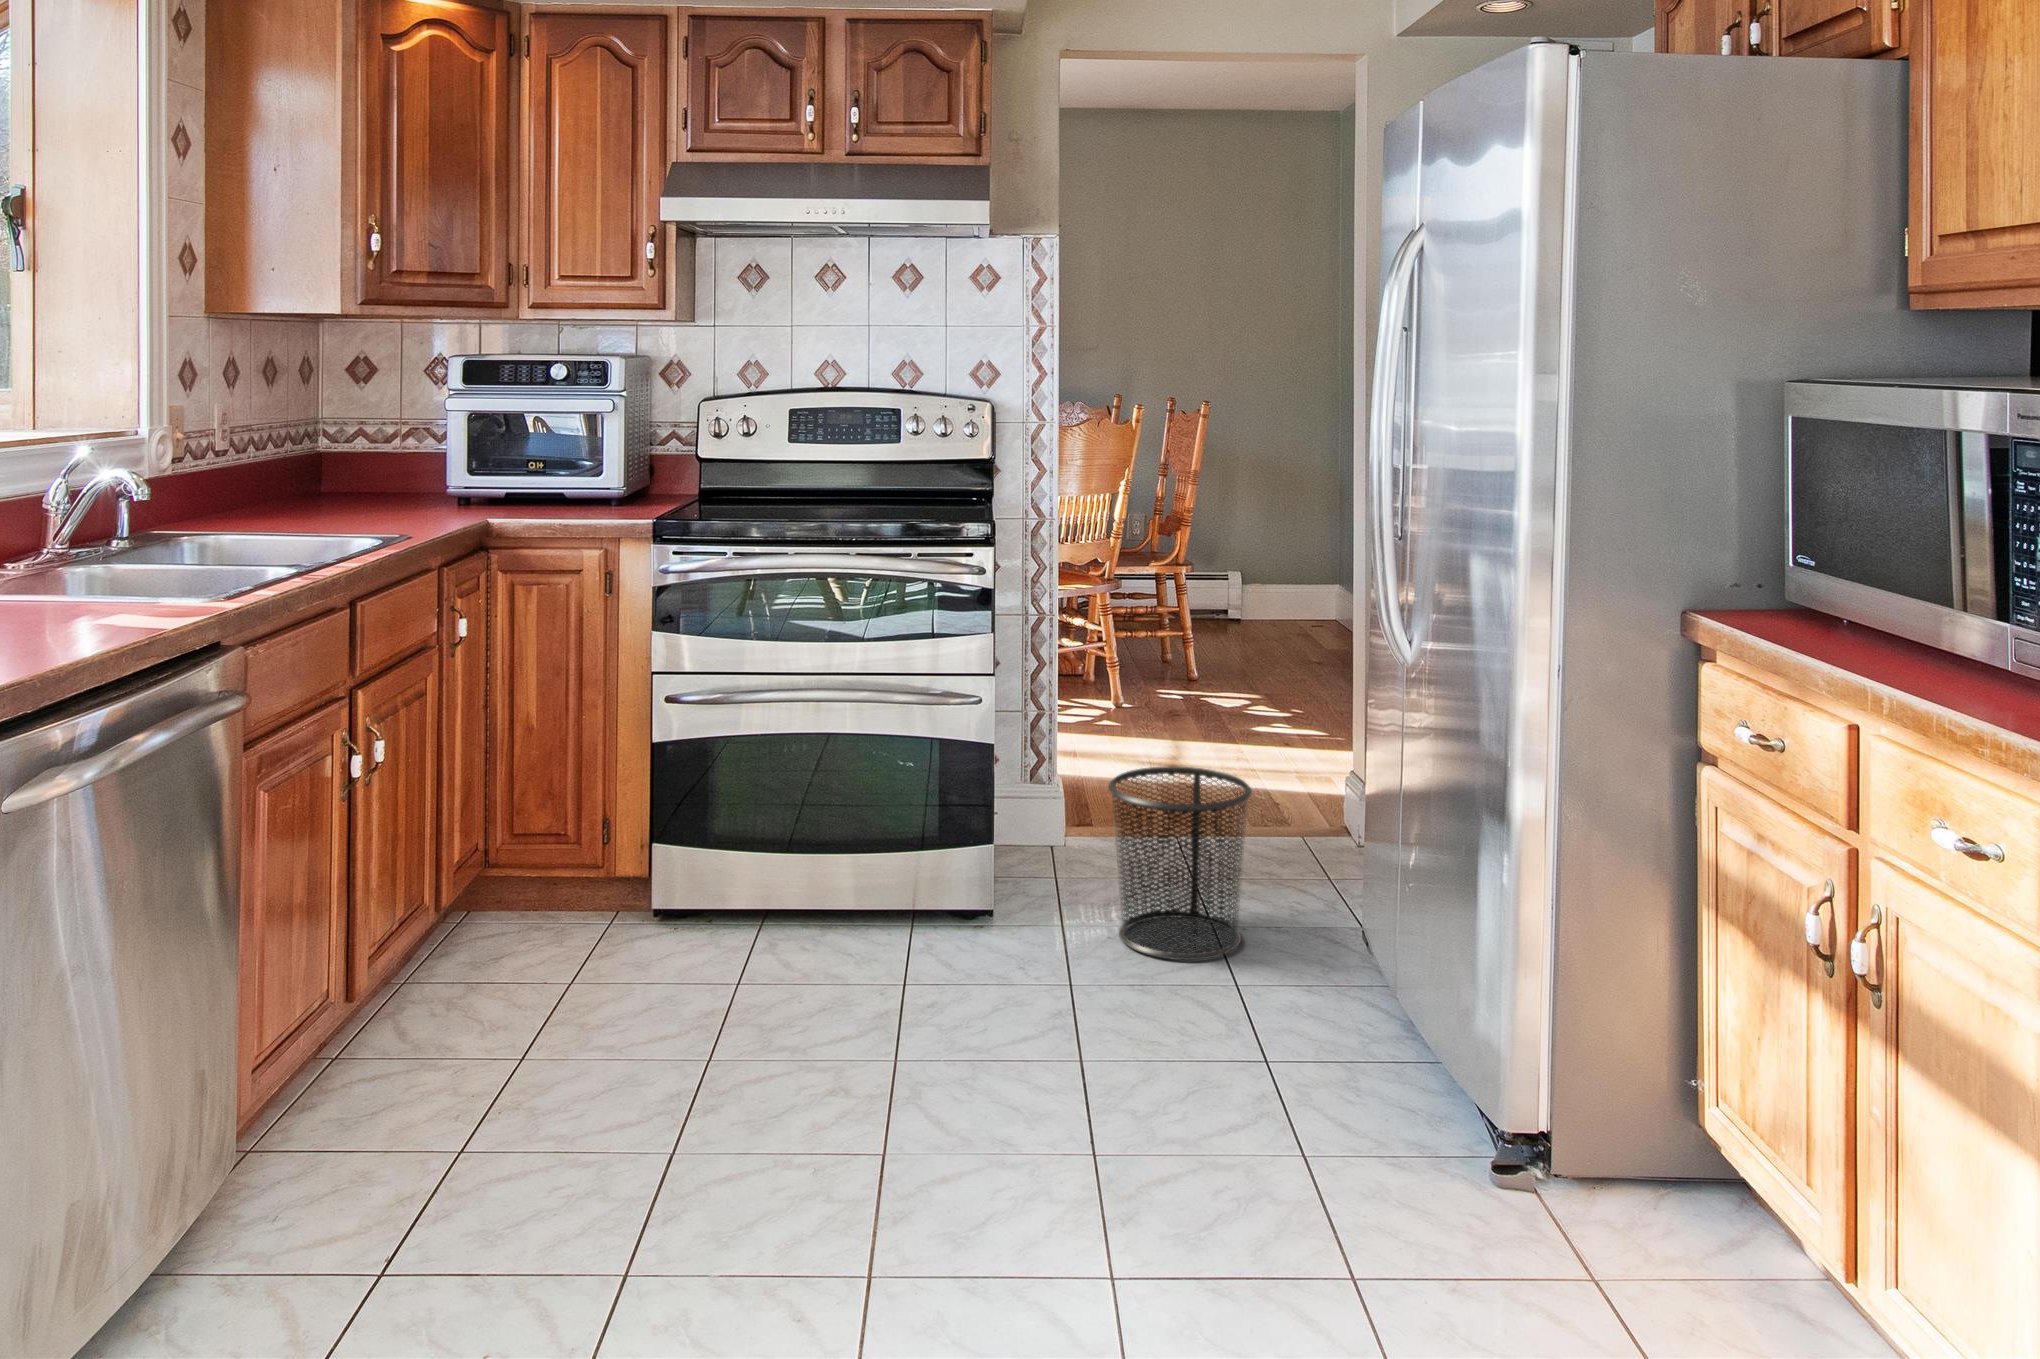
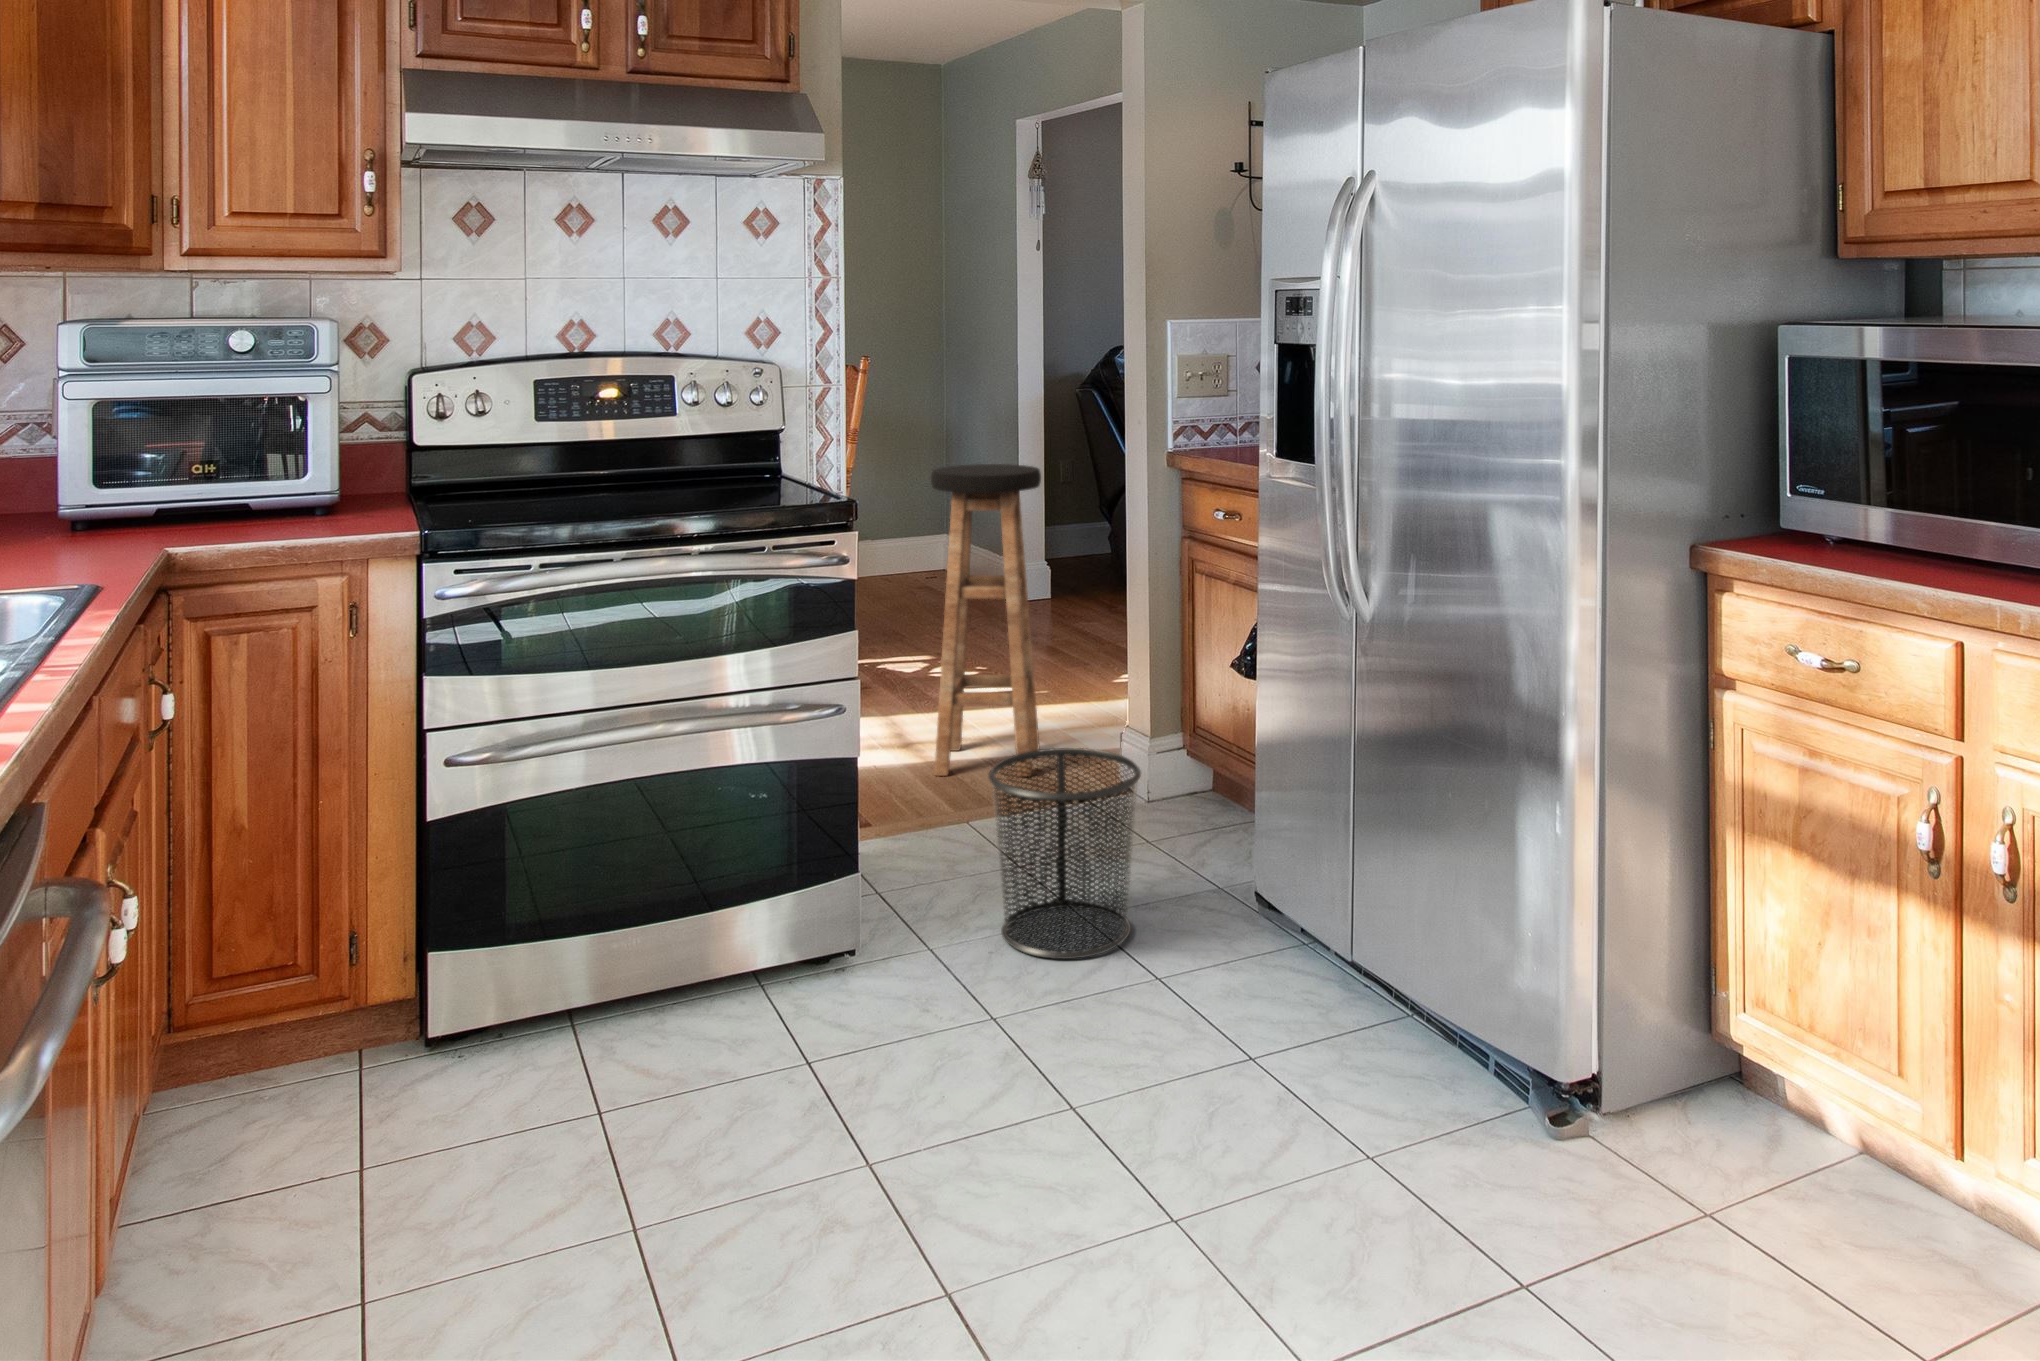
bar stool: none [1174,502,1292,810] -> present [931,464,1041,776]

